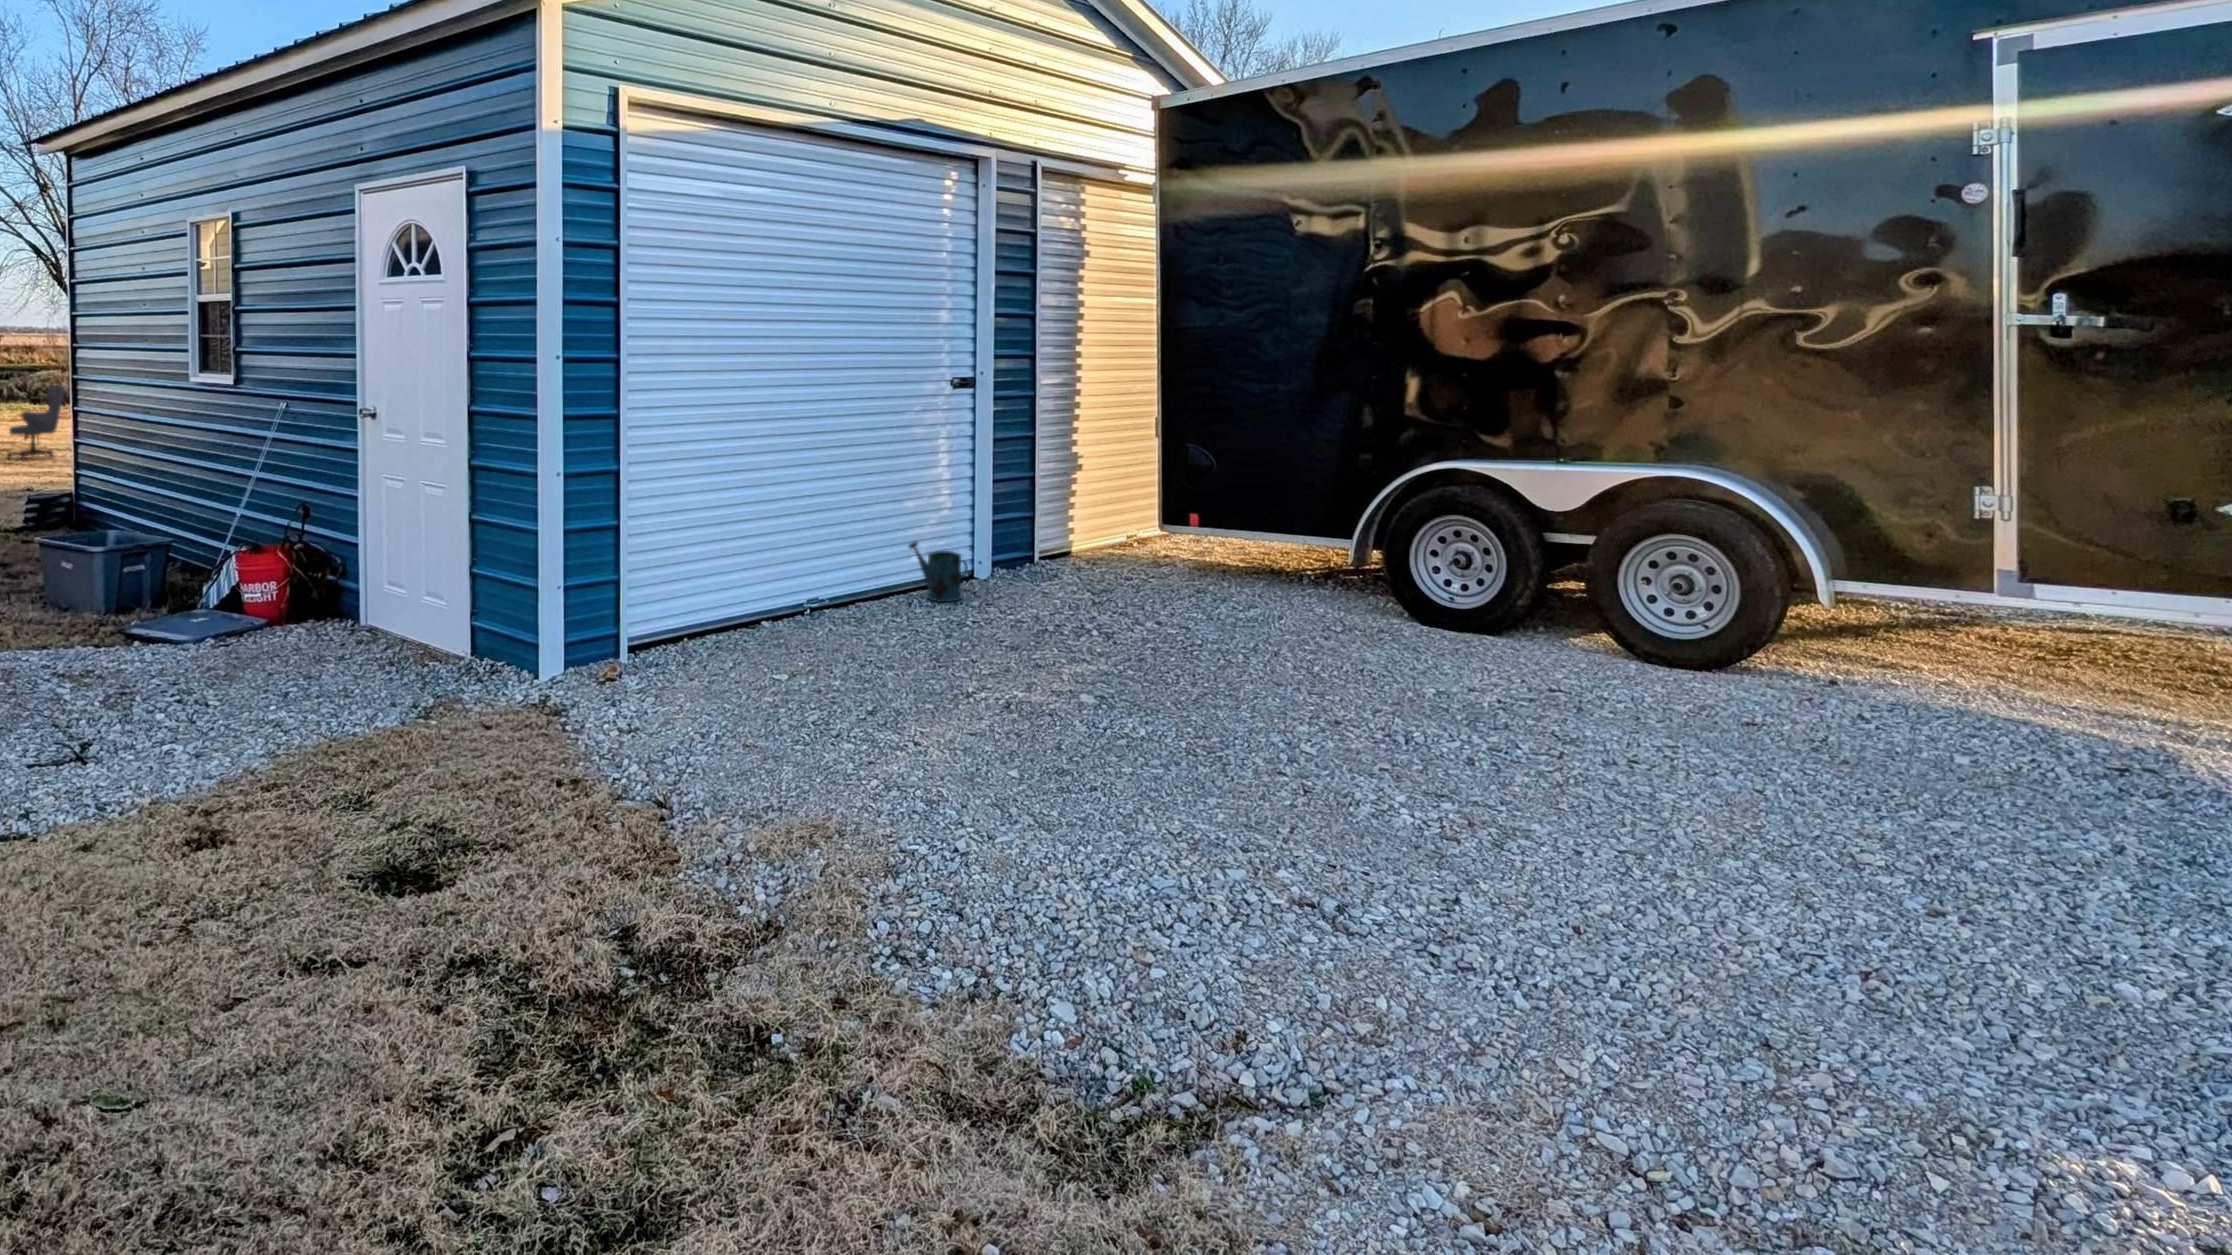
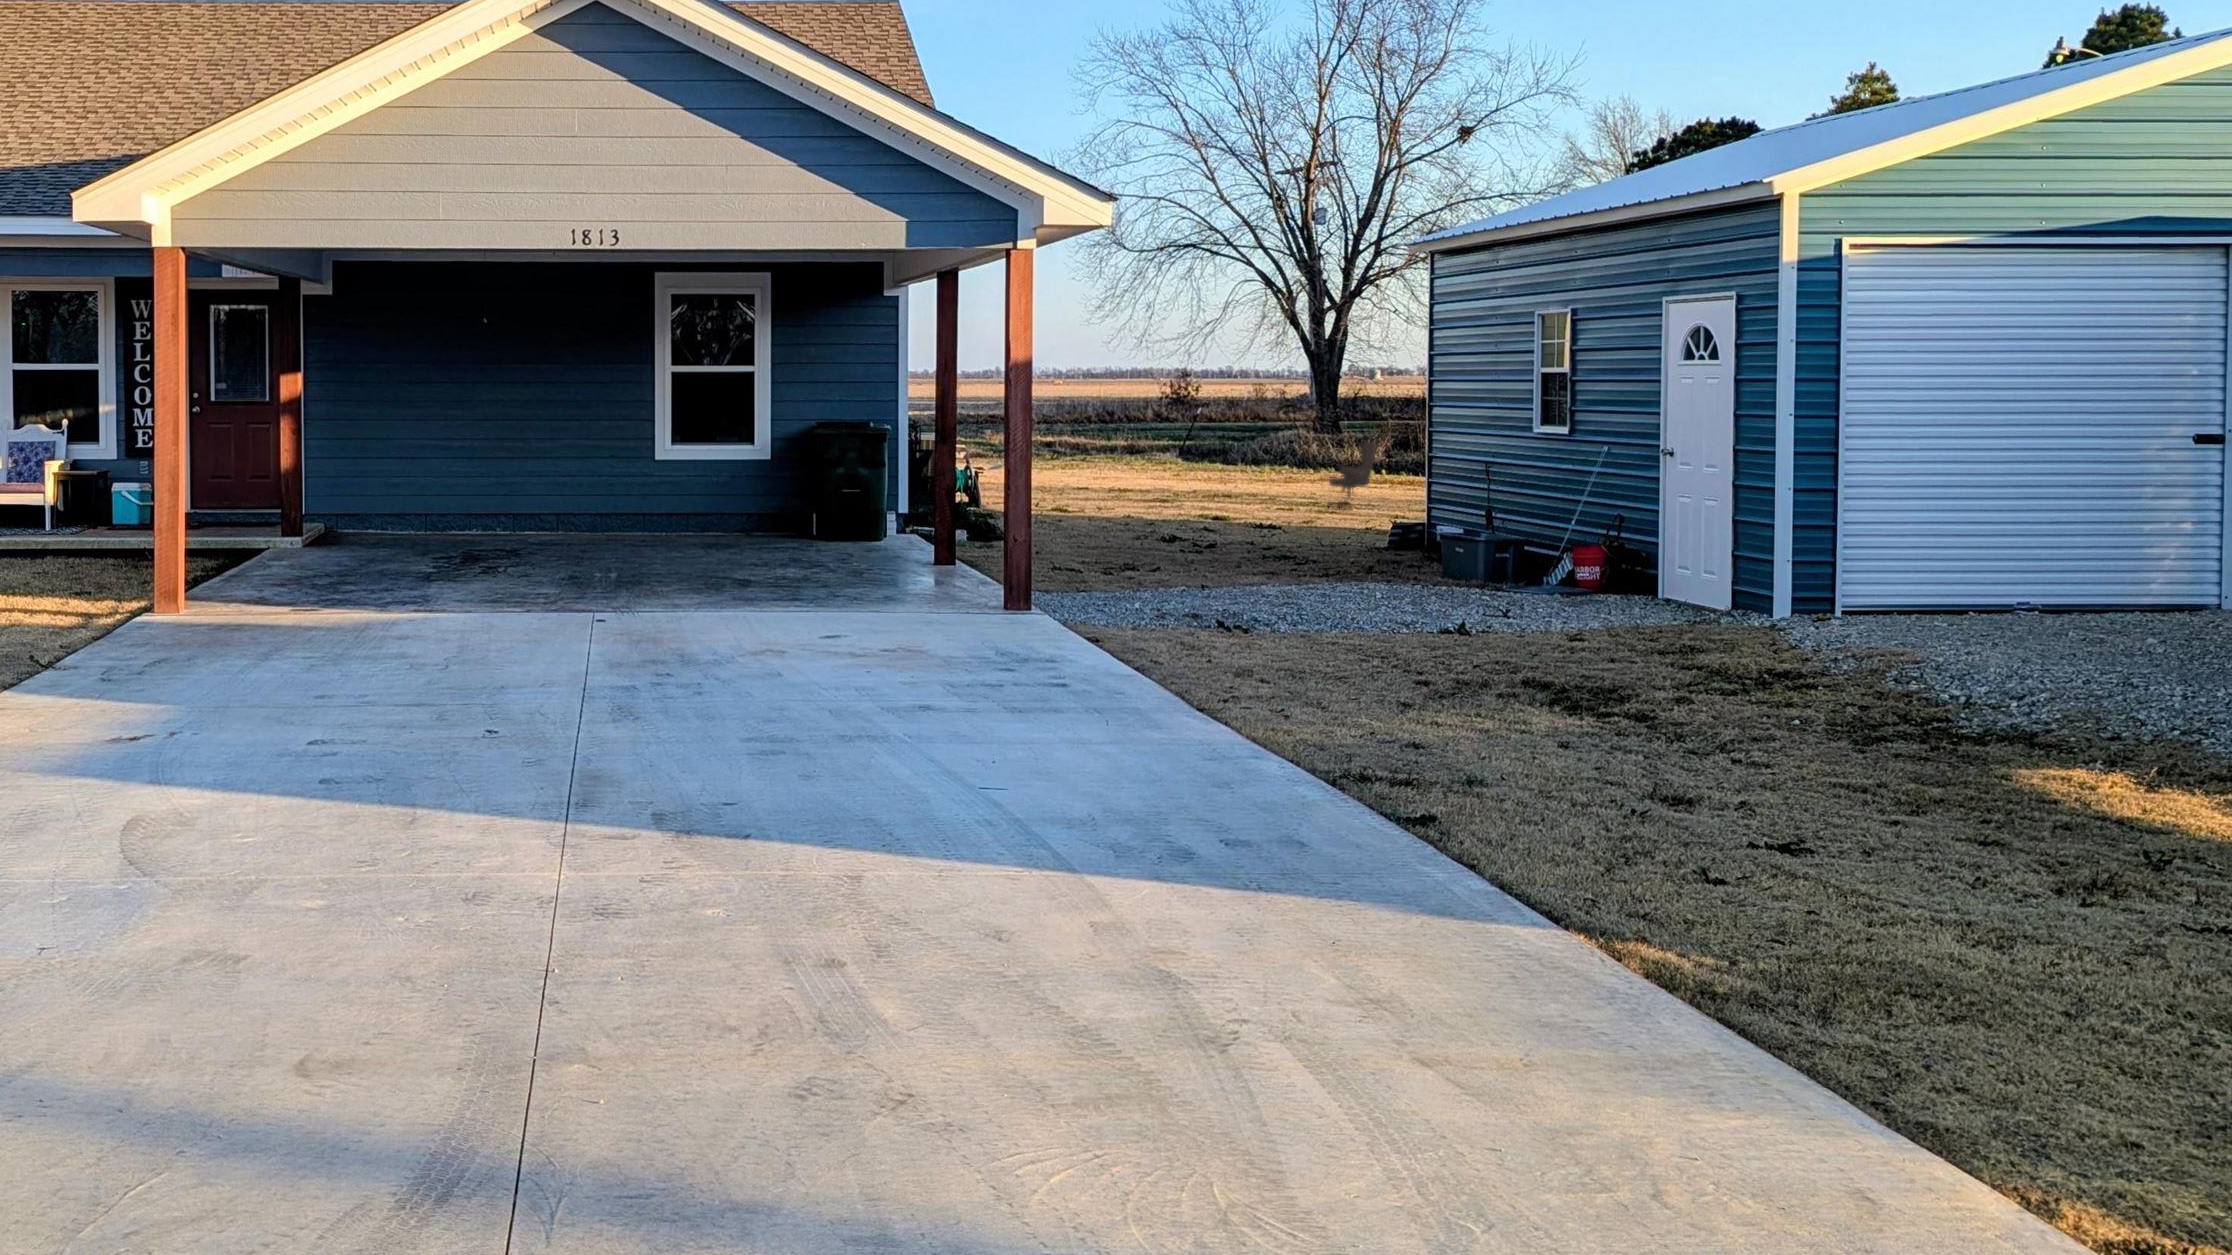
watering can: present [909,541,968,602] -> none [2136,569,2182,616]

